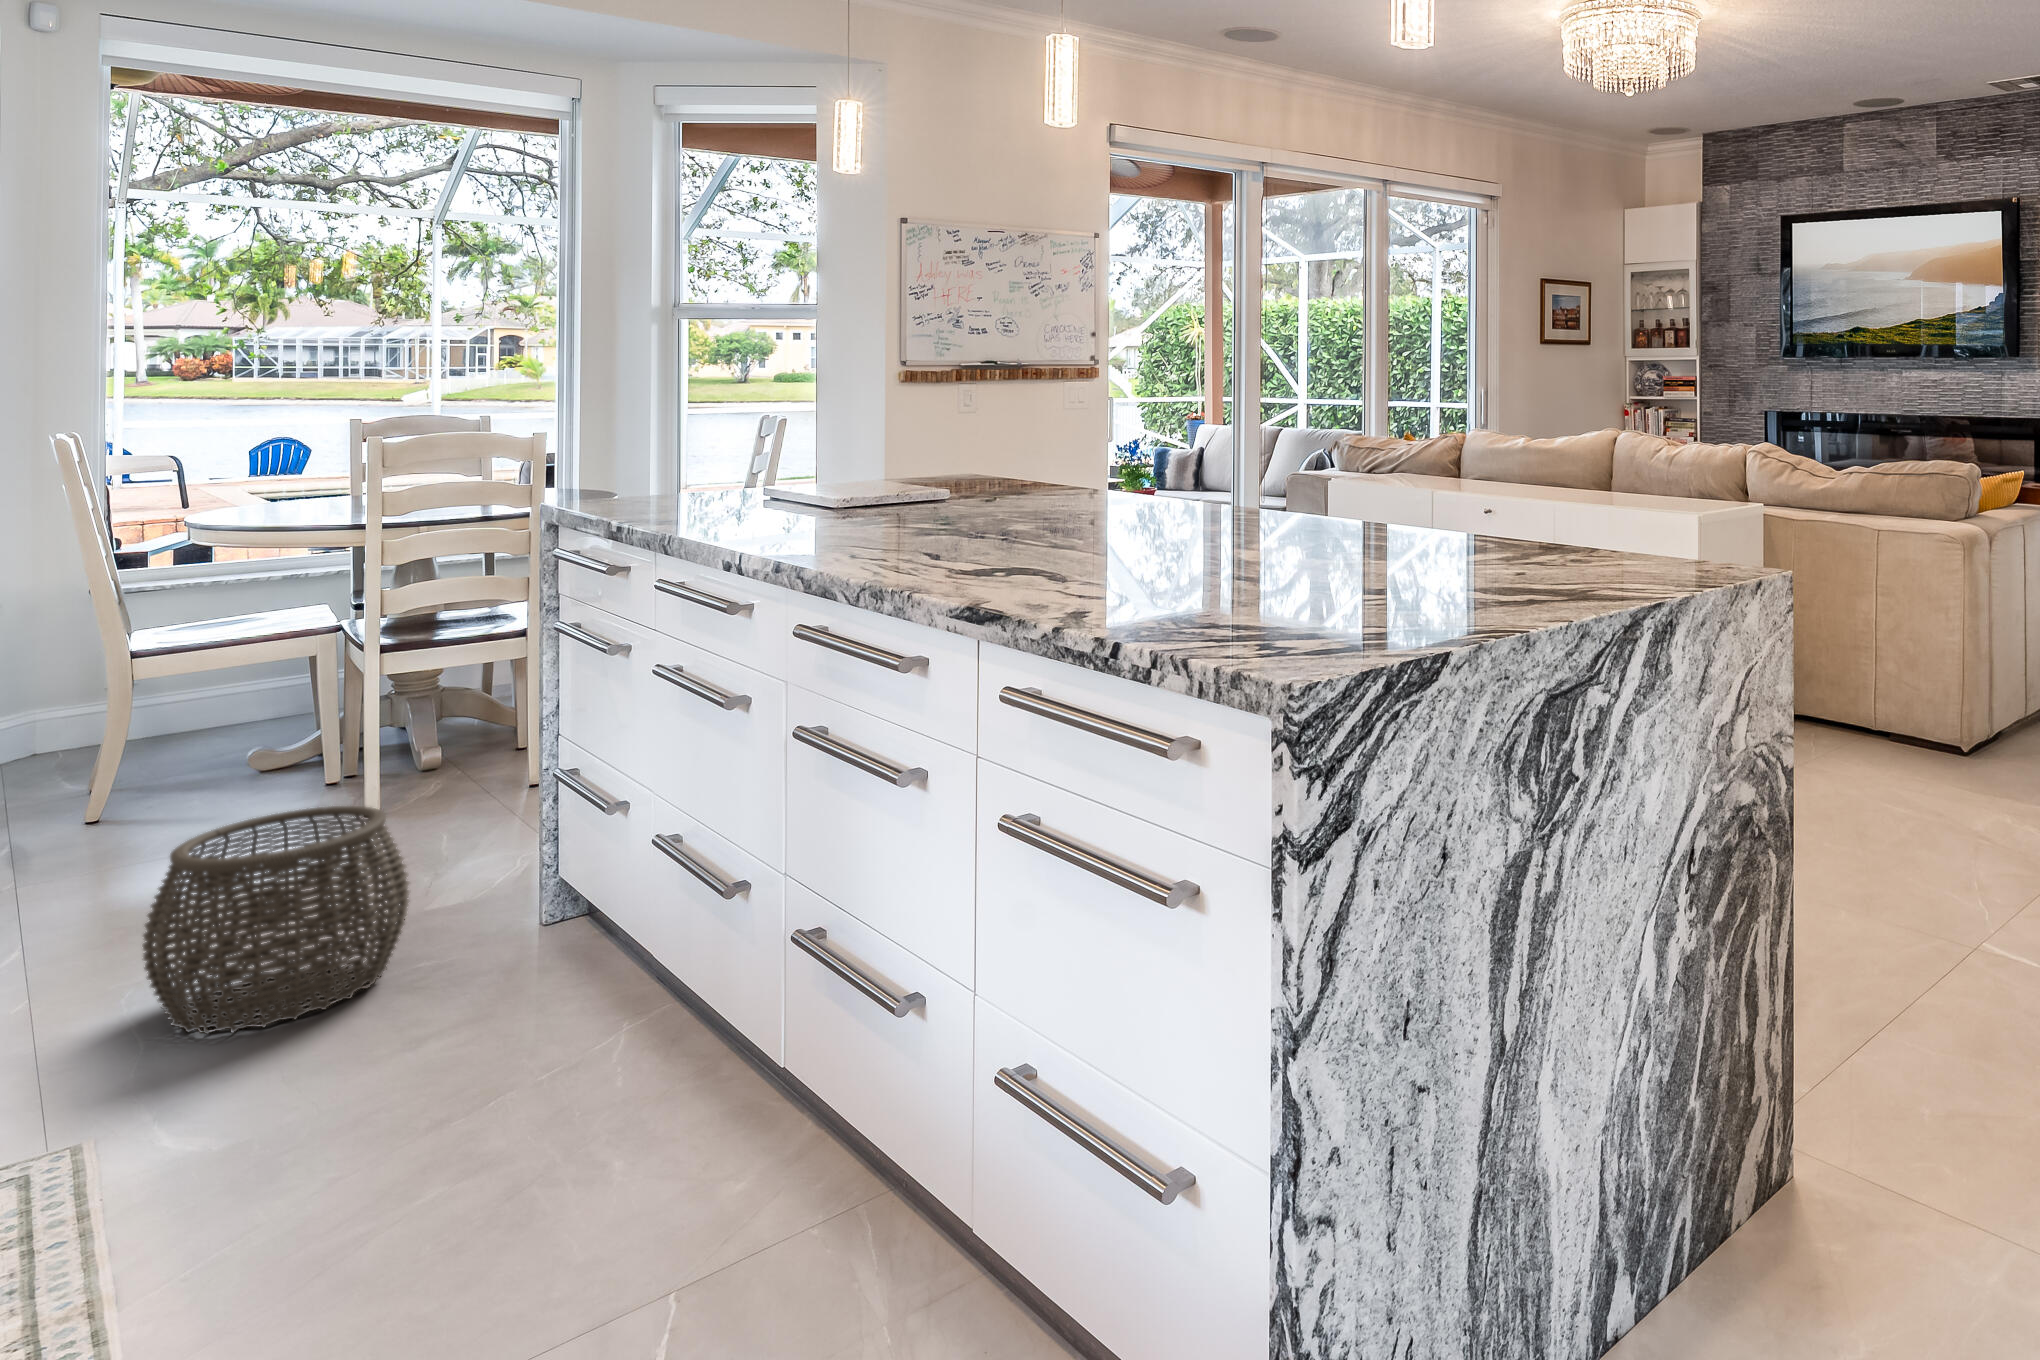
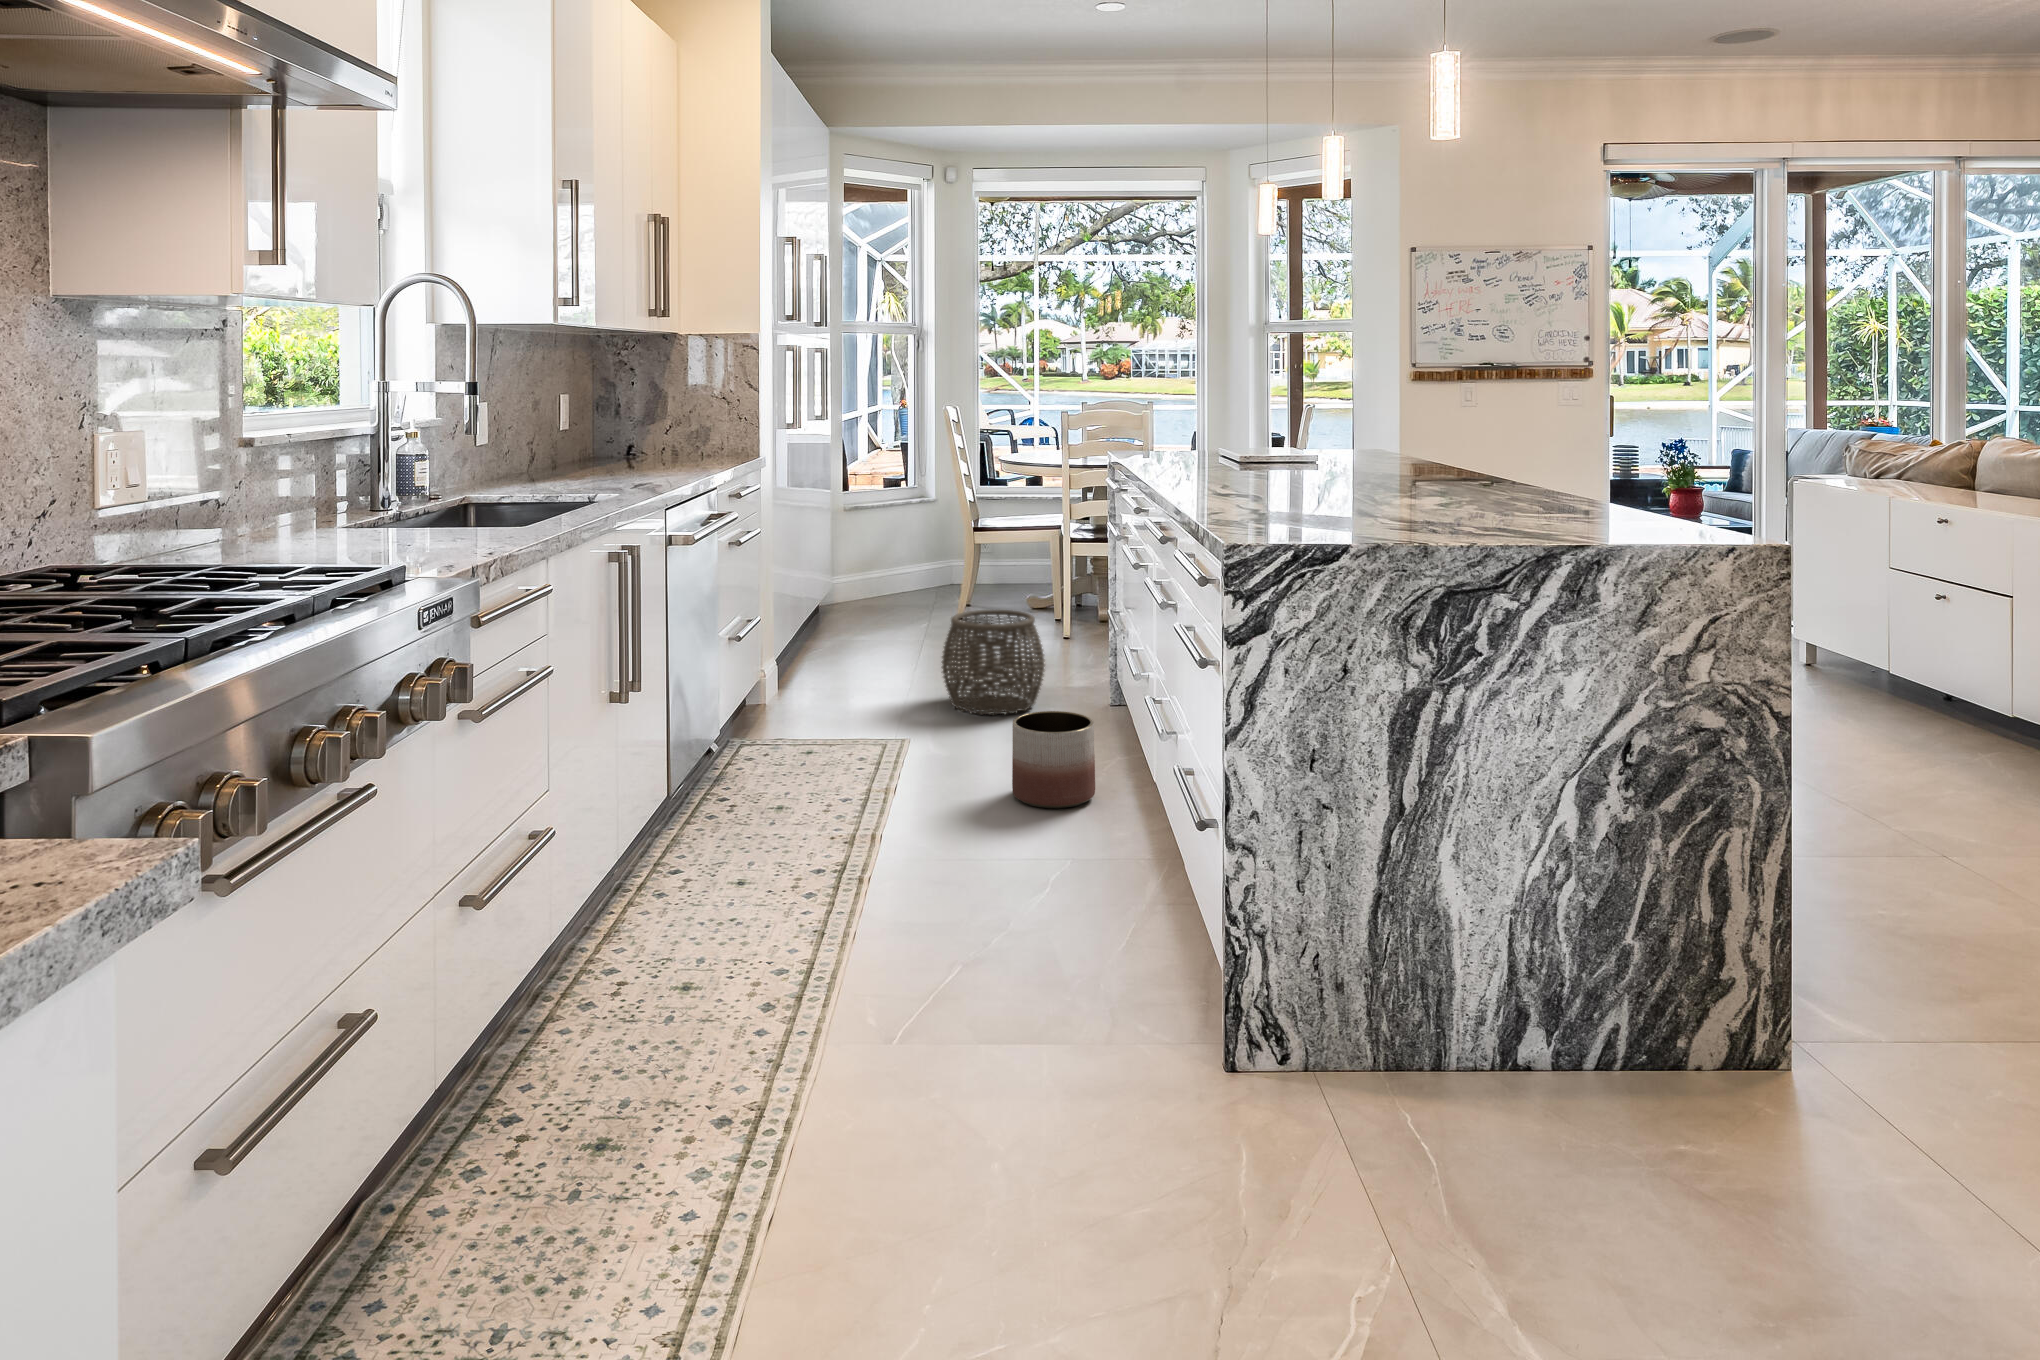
planter: none [445,984,635,1199] -> present [1012,711,1095,808]

